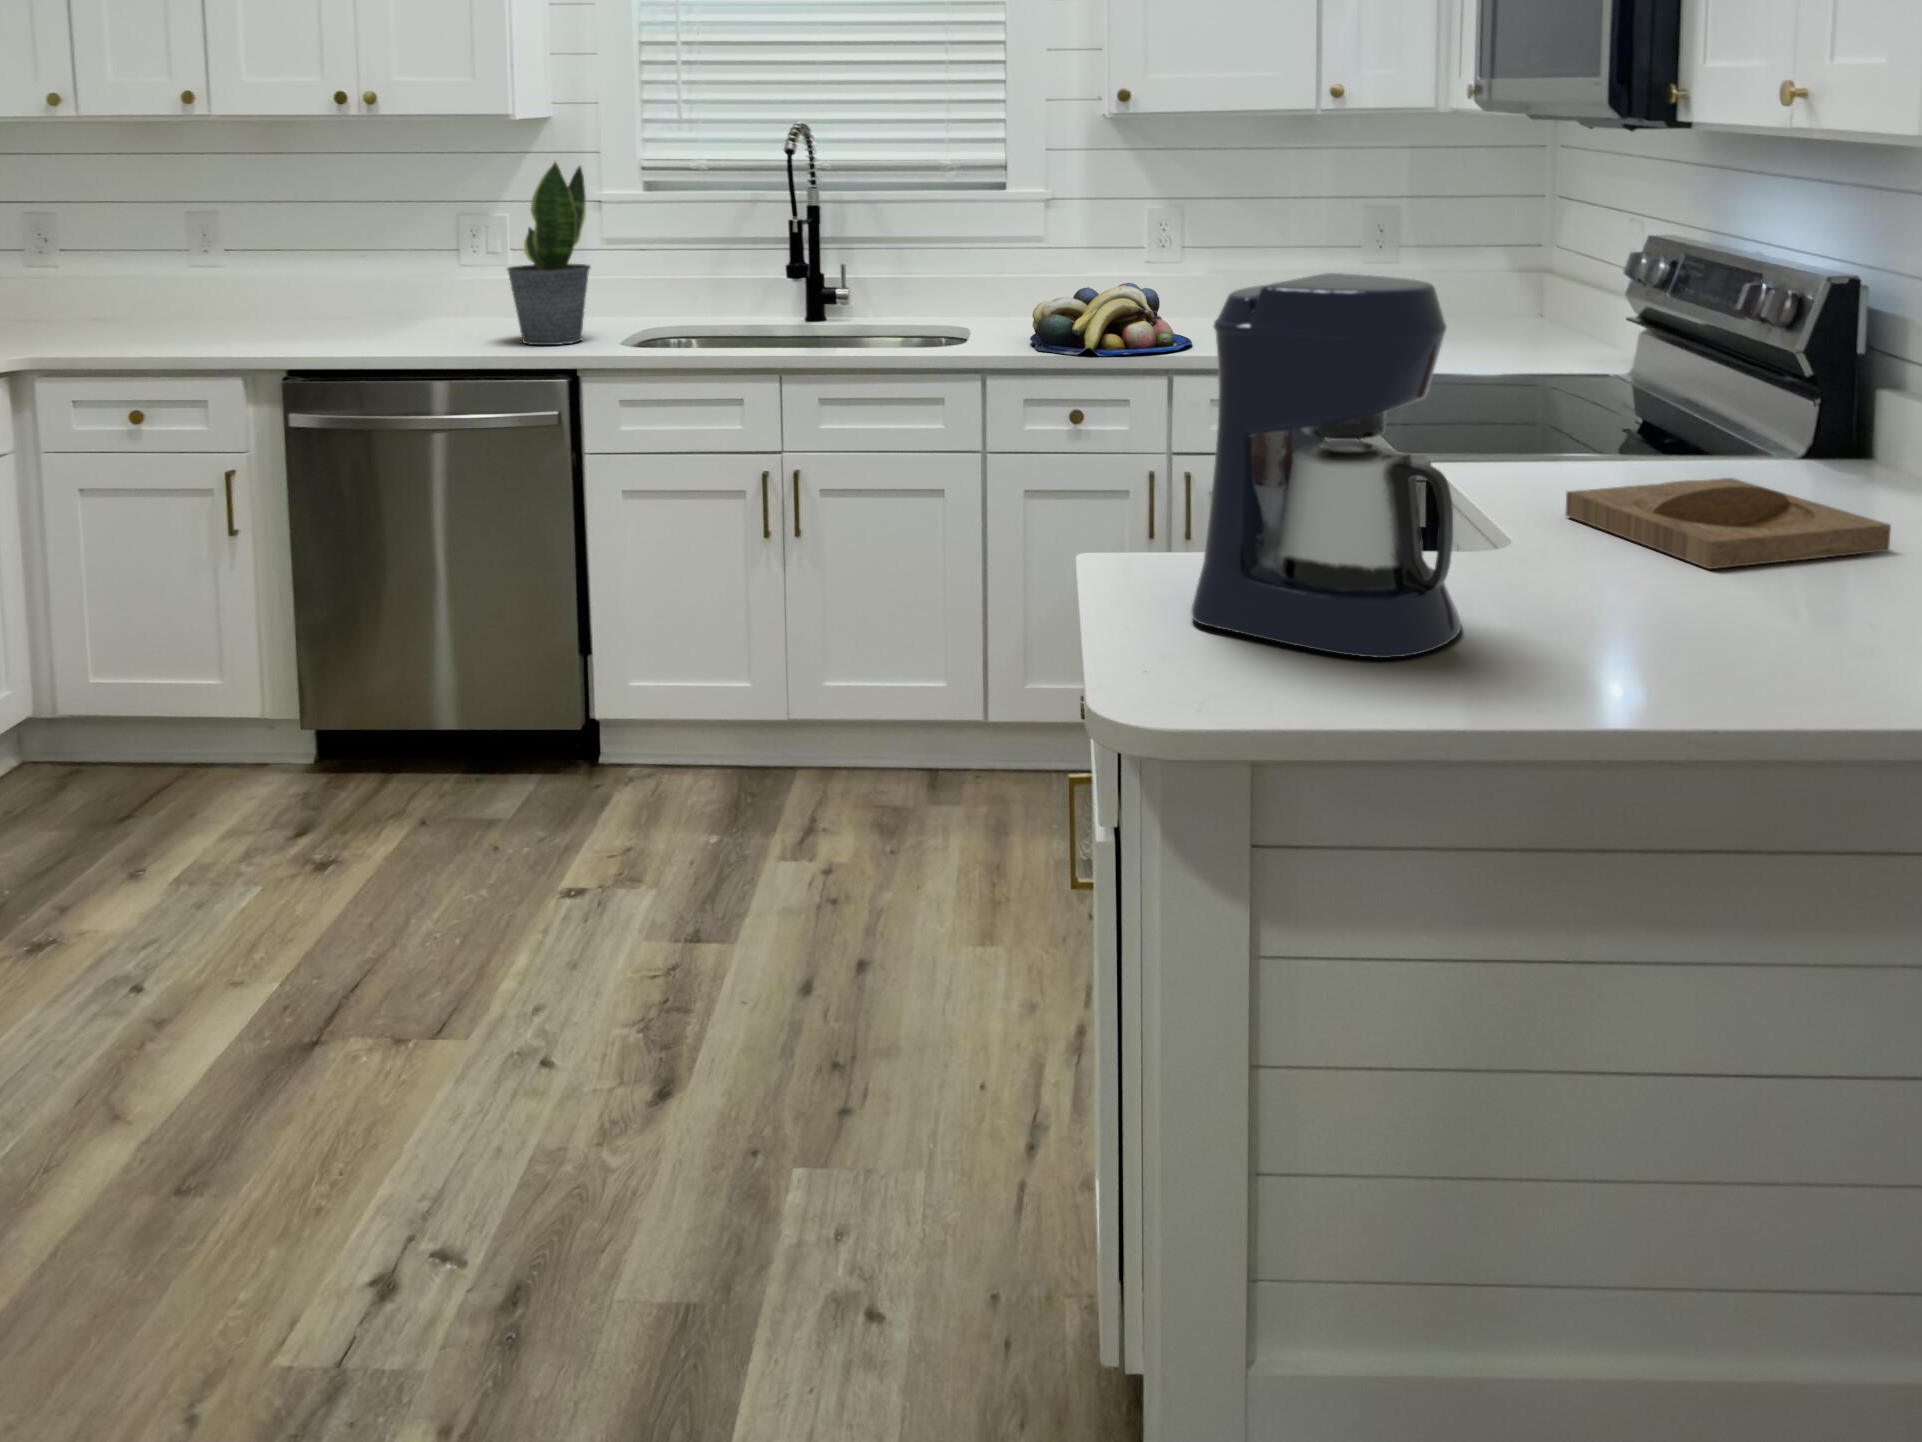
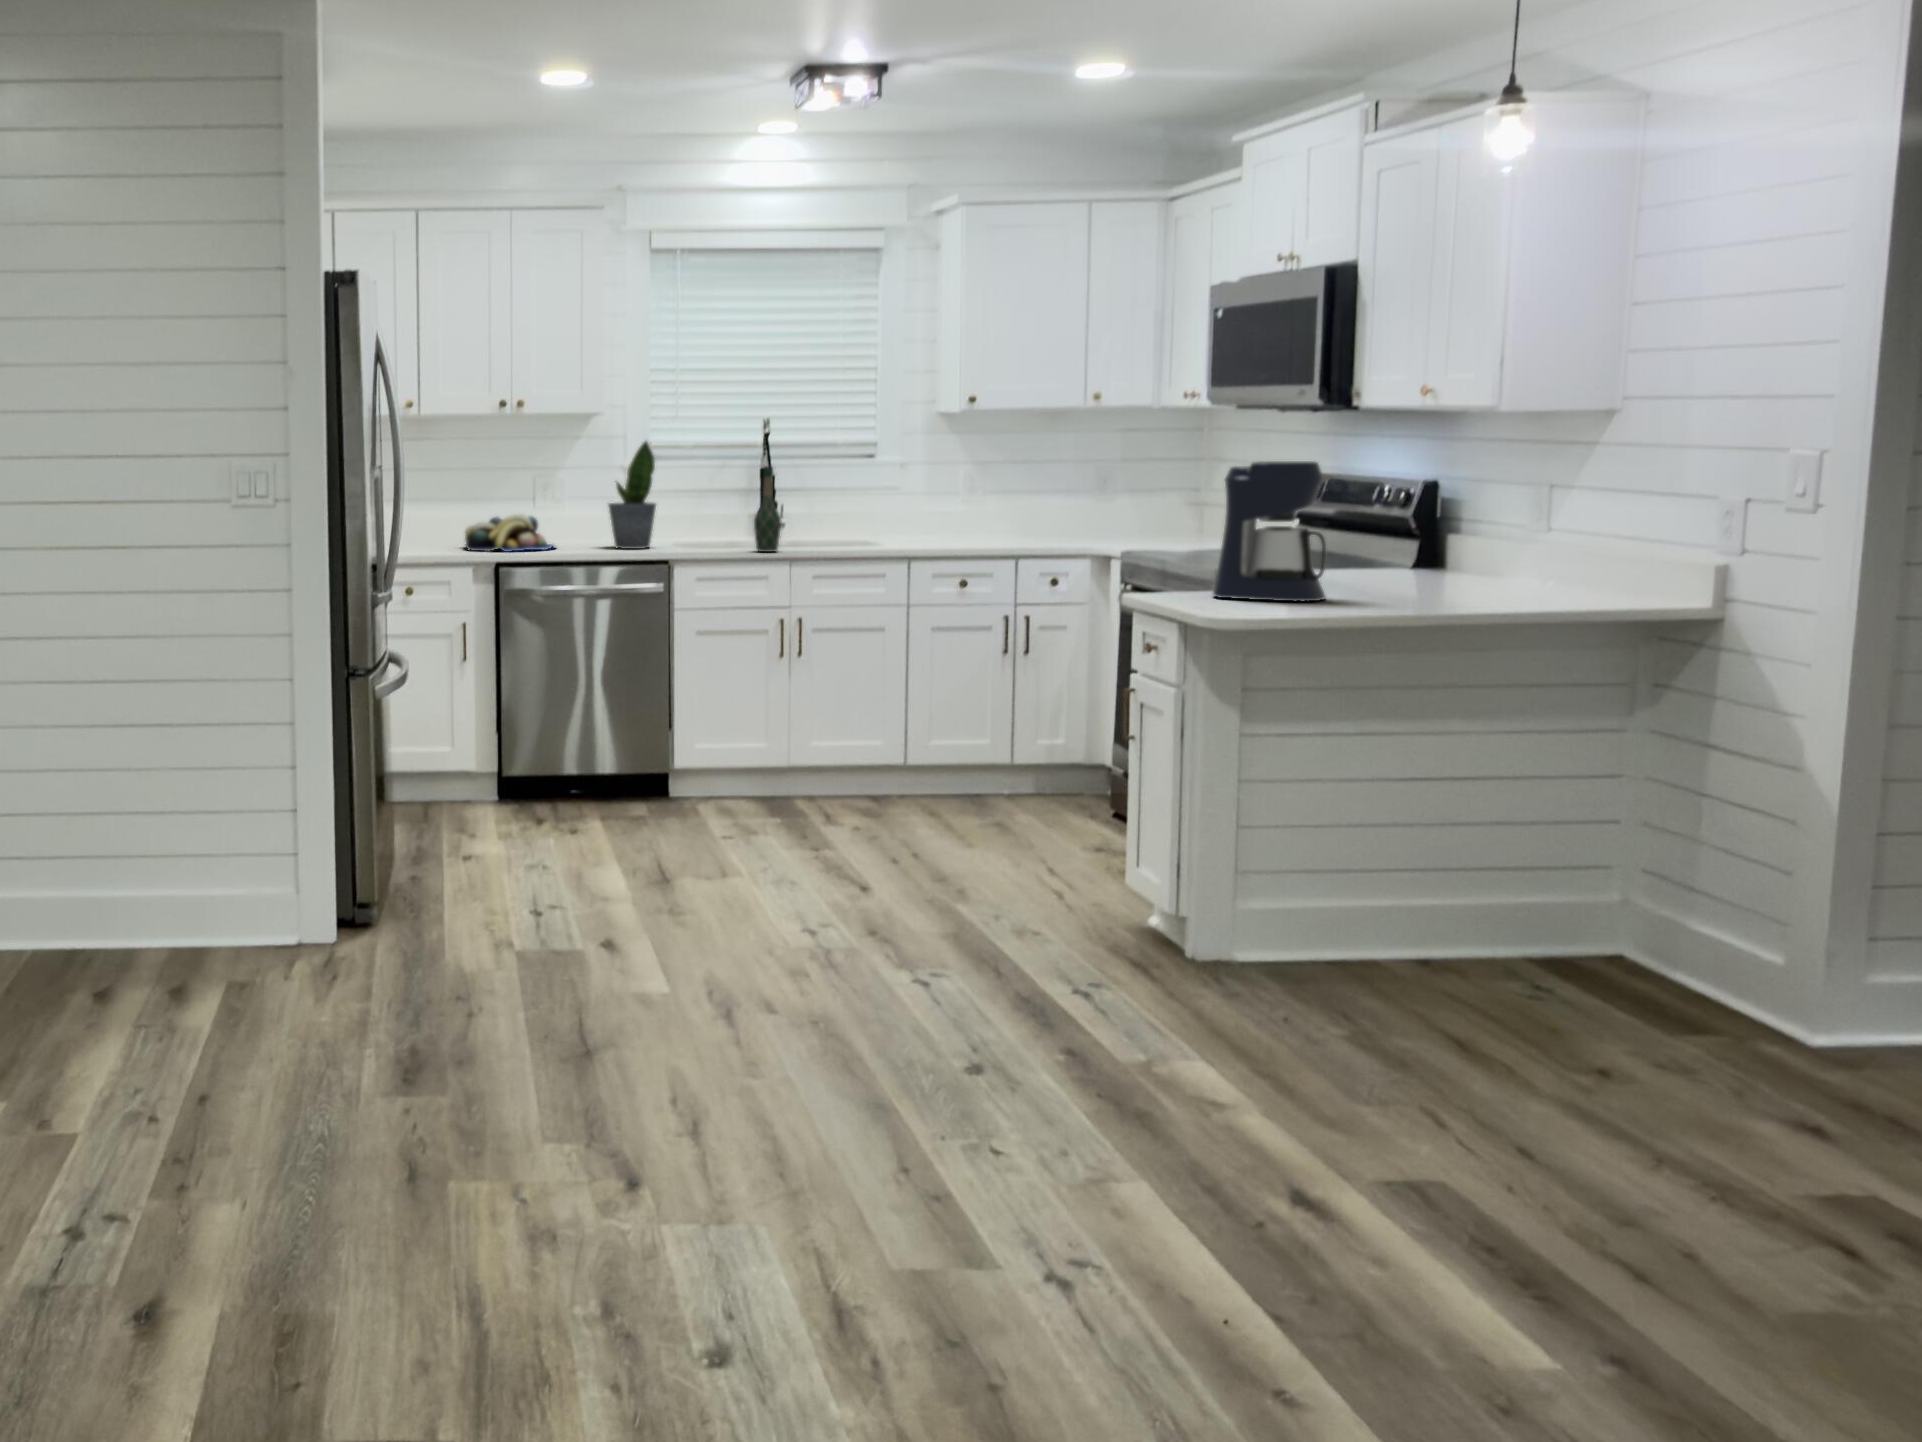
wine bottle: none [709,211,756,360] -> present [754,466,781,552]
fruit bowl: present [1030,283,1192,356] -> present [465,514,554,552]
tray: present [1565,478,1891,569] -> none [1324,563,1474,589]

